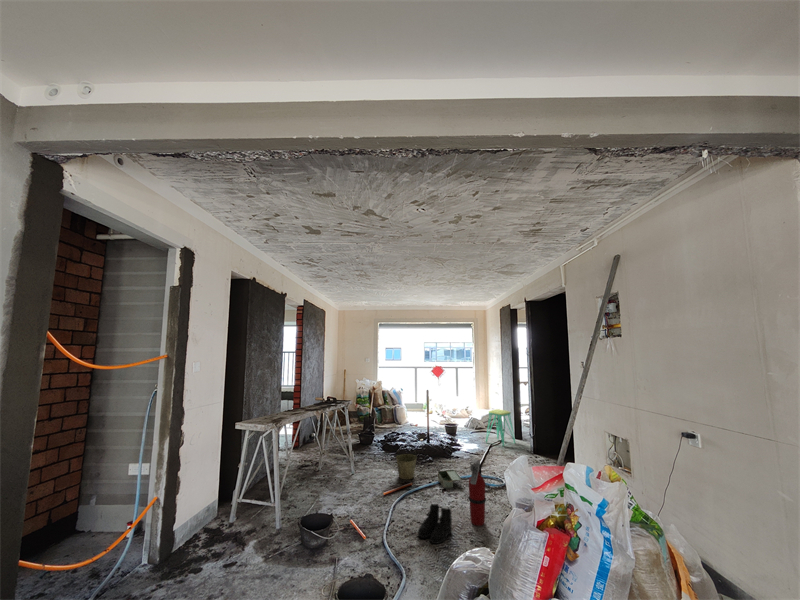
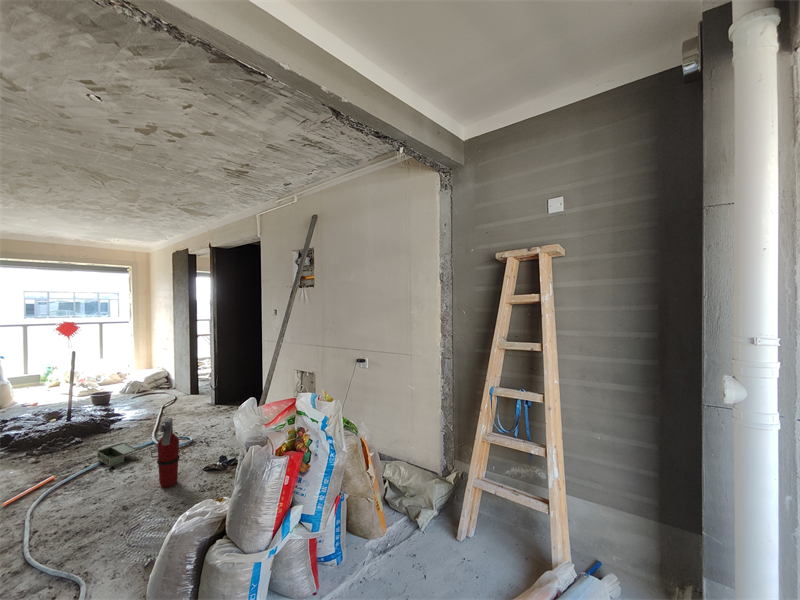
stool: present [486,409,515,446] -> none [156,365,193,405]
bucket: present [396,454,417,479] -> none [18,430,60,479]
boots: present [418,504,452,544] -> none [87,481,137,529]

